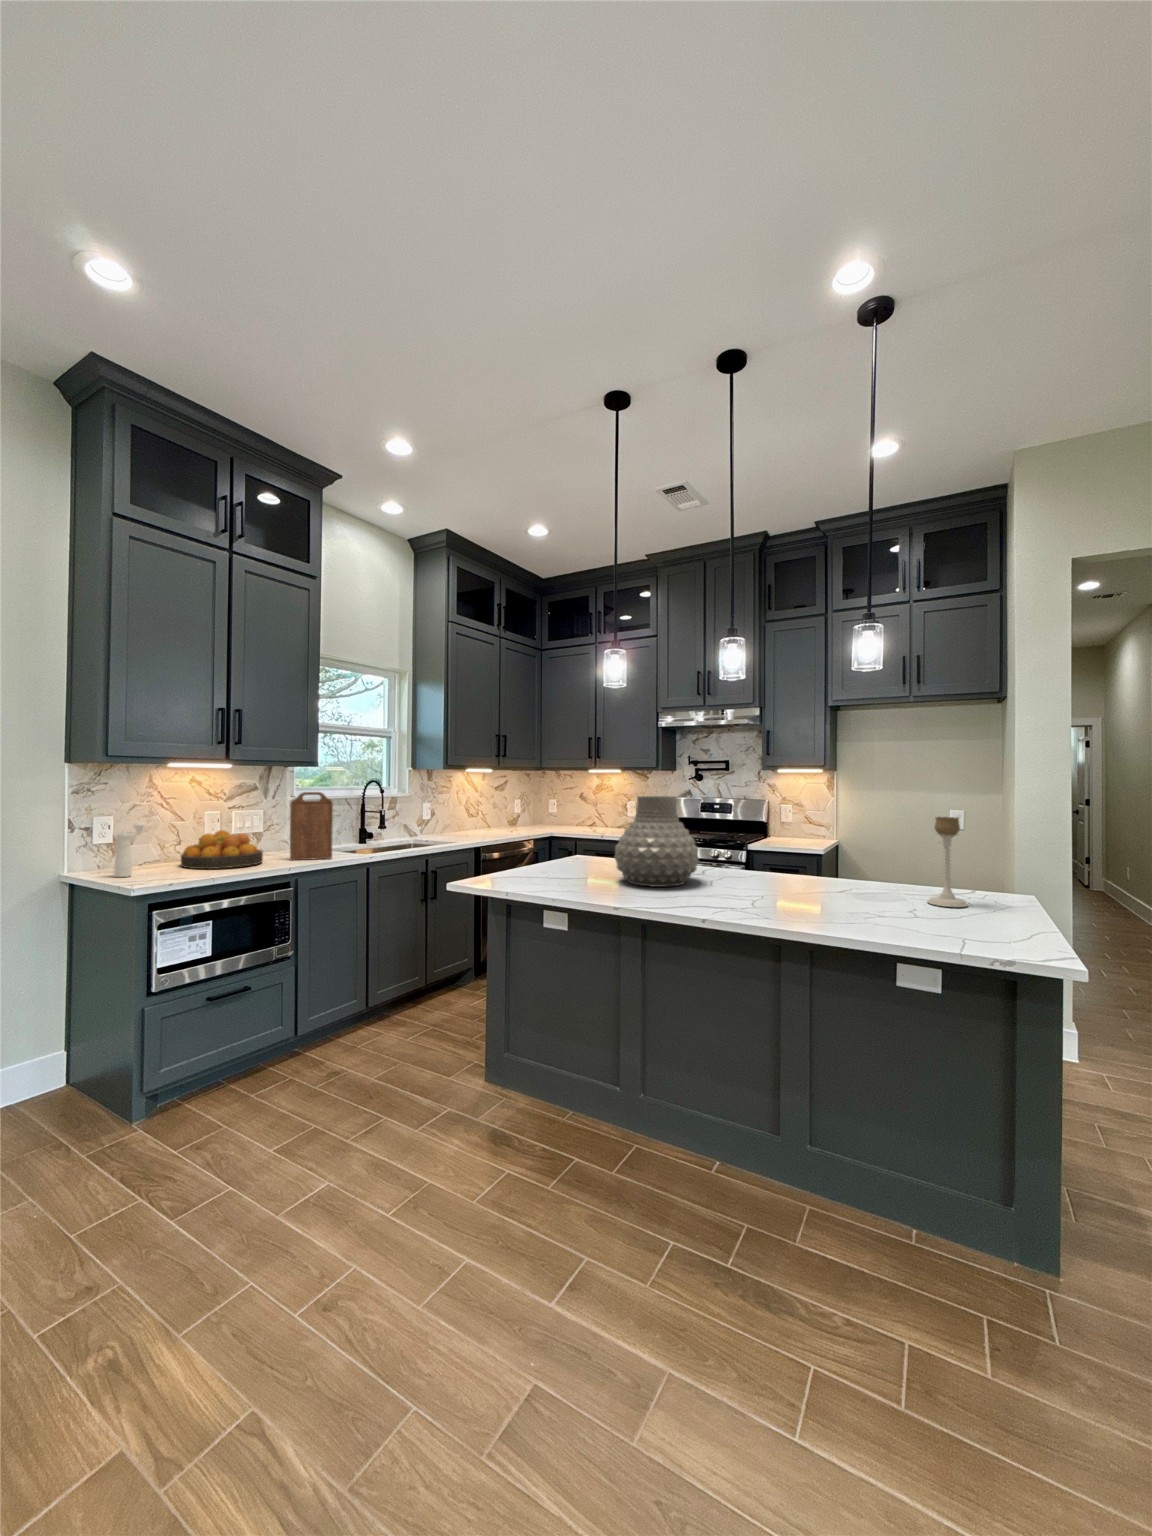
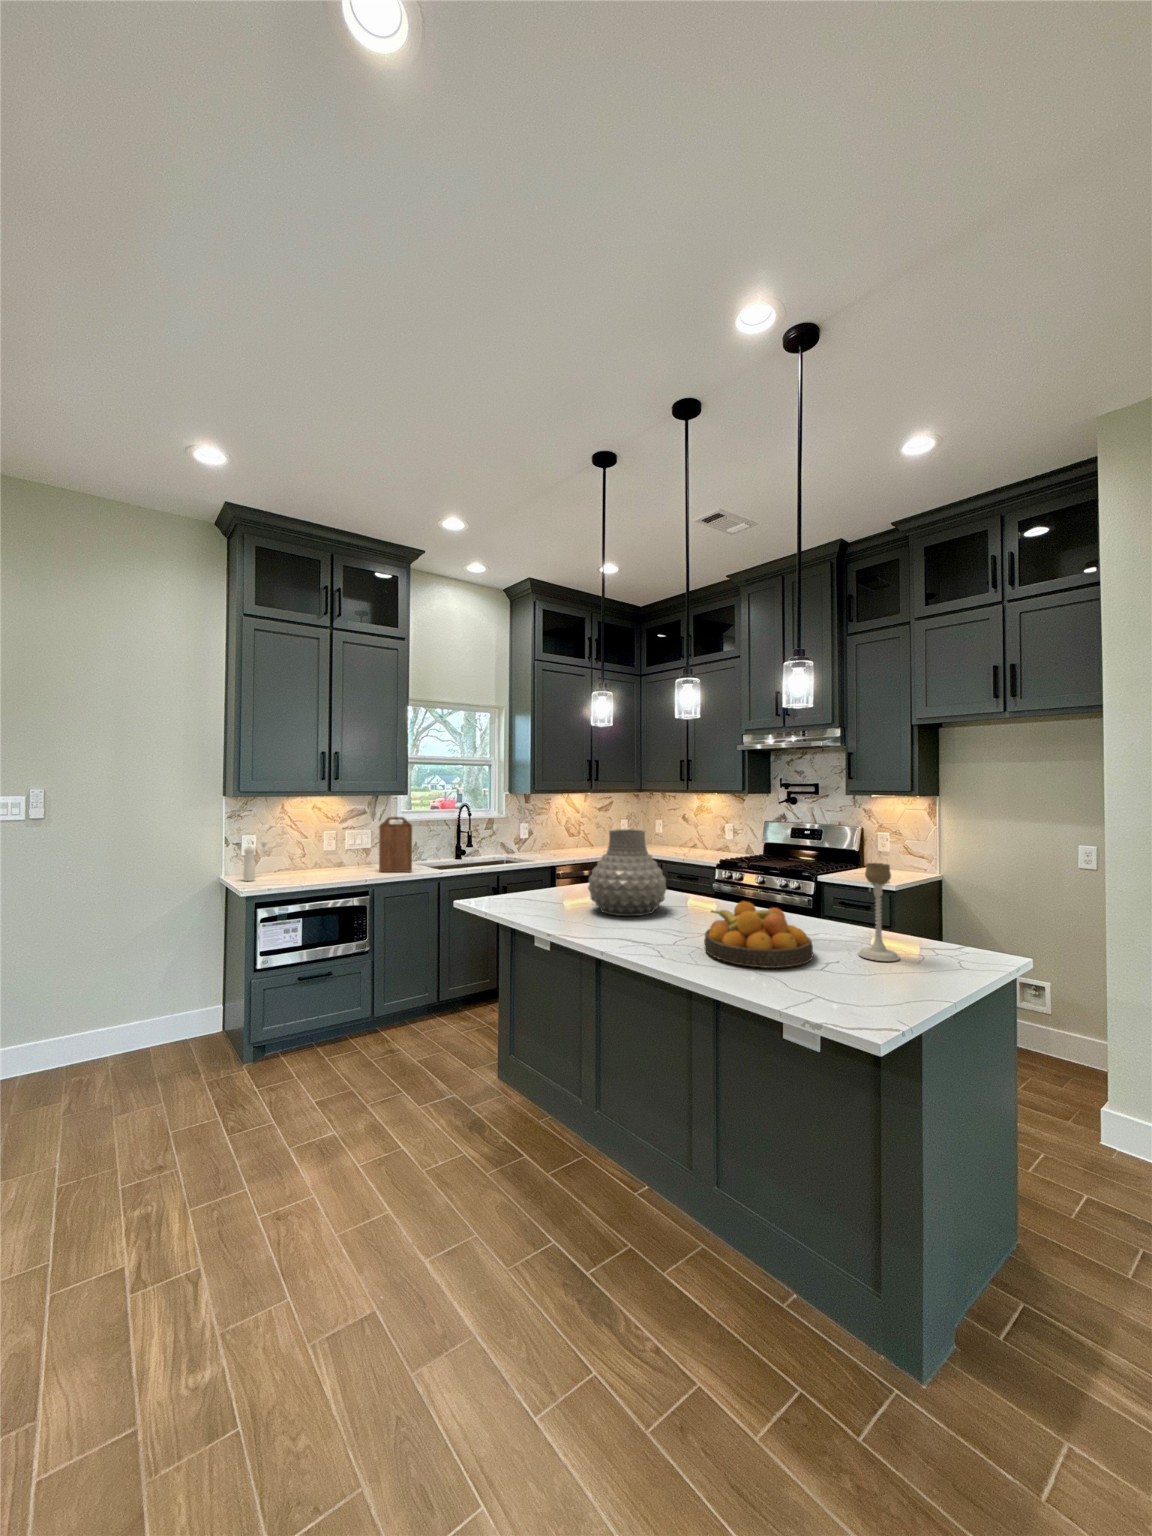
fruit bowl: present [181,830,263,869] -> present [704,901,813,968]

